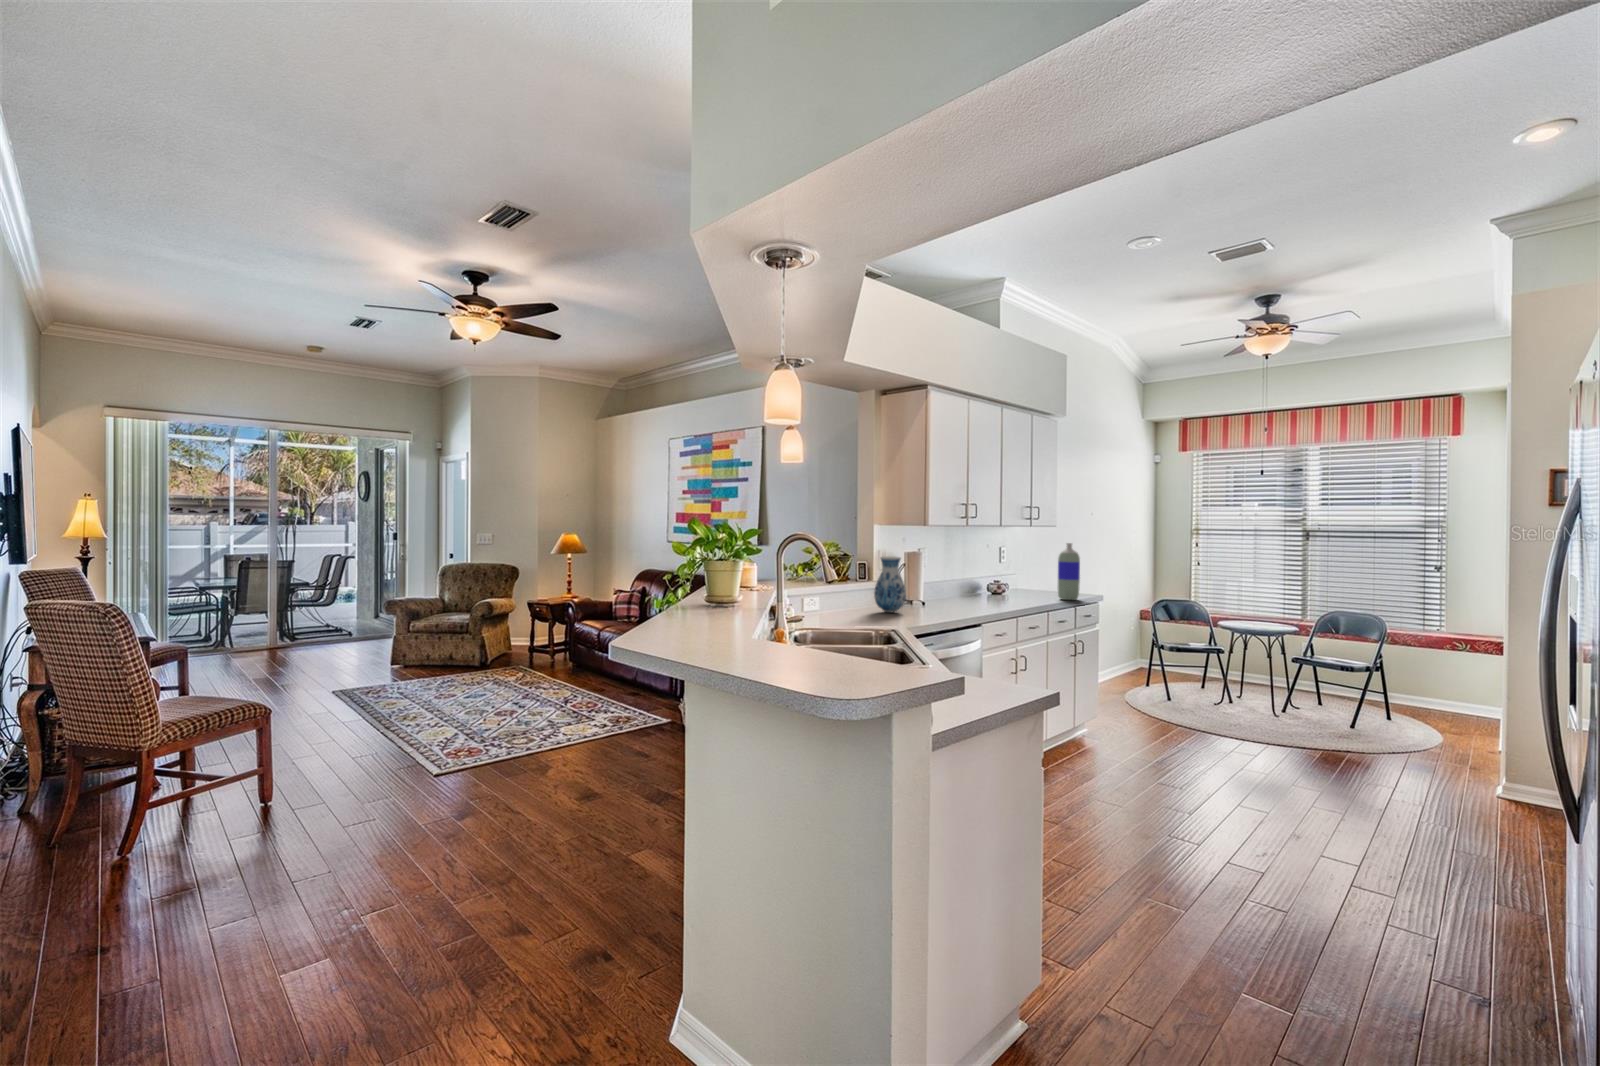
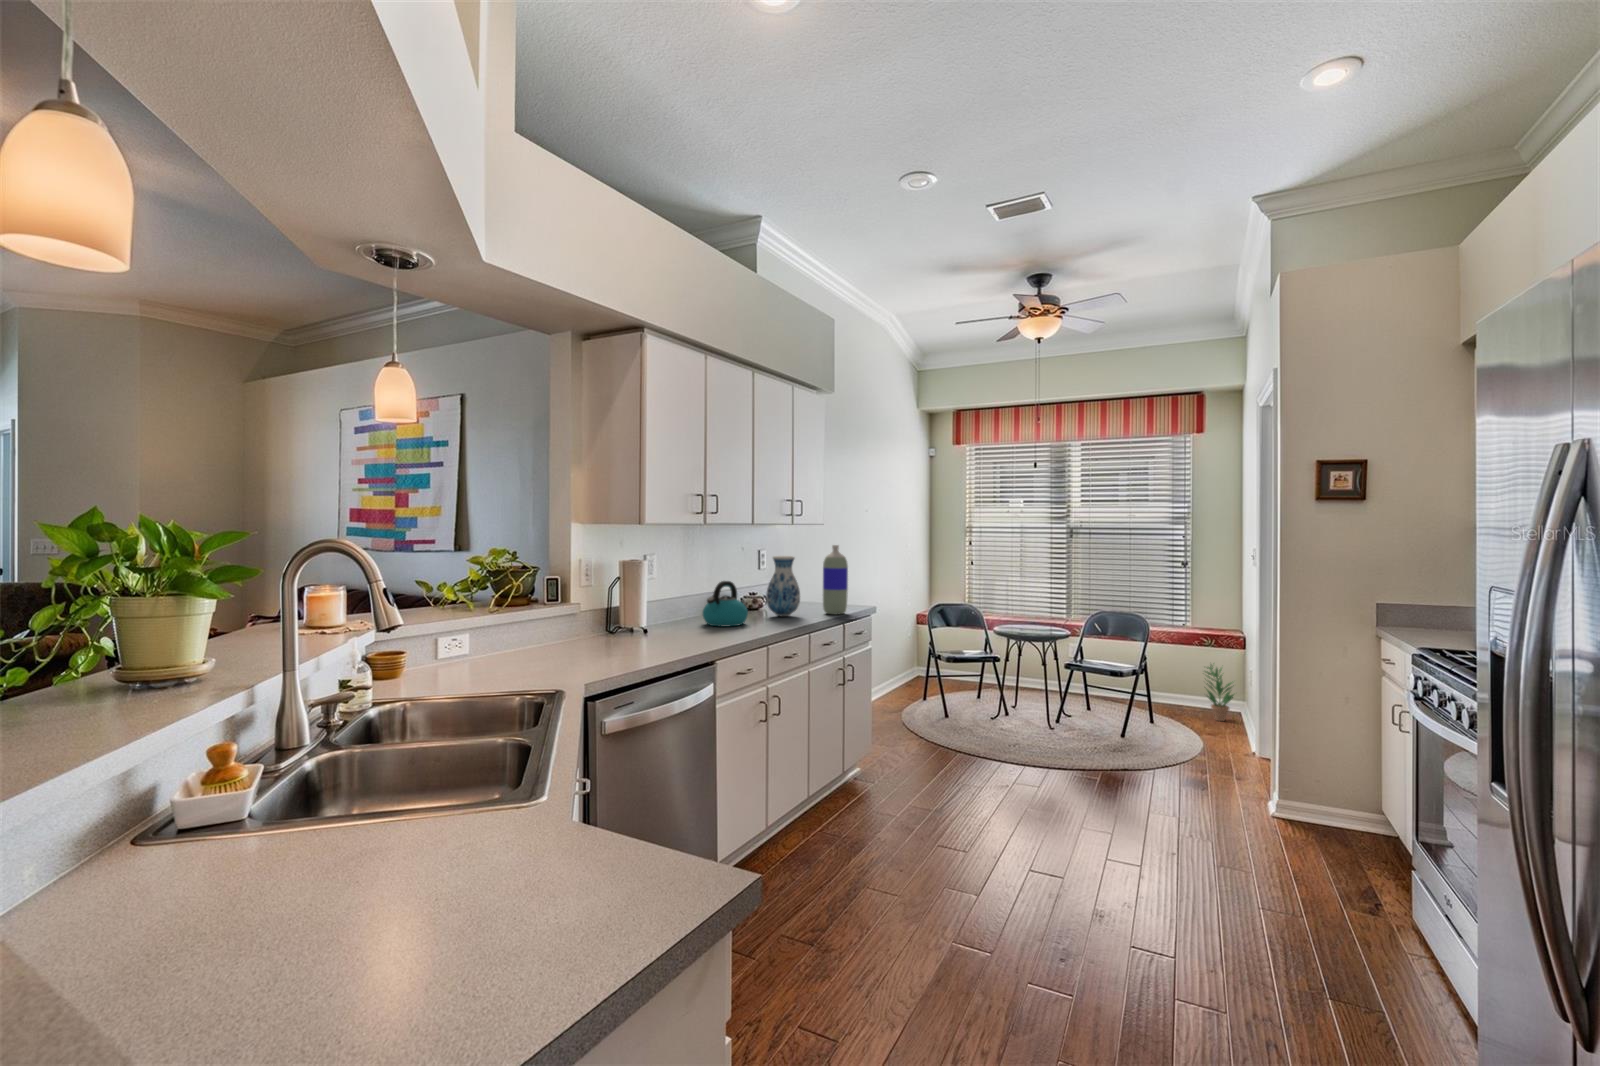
vase: present [874,556,906,613] -> present [766,556,800,616]
kettle: none [961,570,997,605] -> present [703,581,748,626]
potted plant: none [1452,665,1493,725] -> present [1205,665,1234,721]

